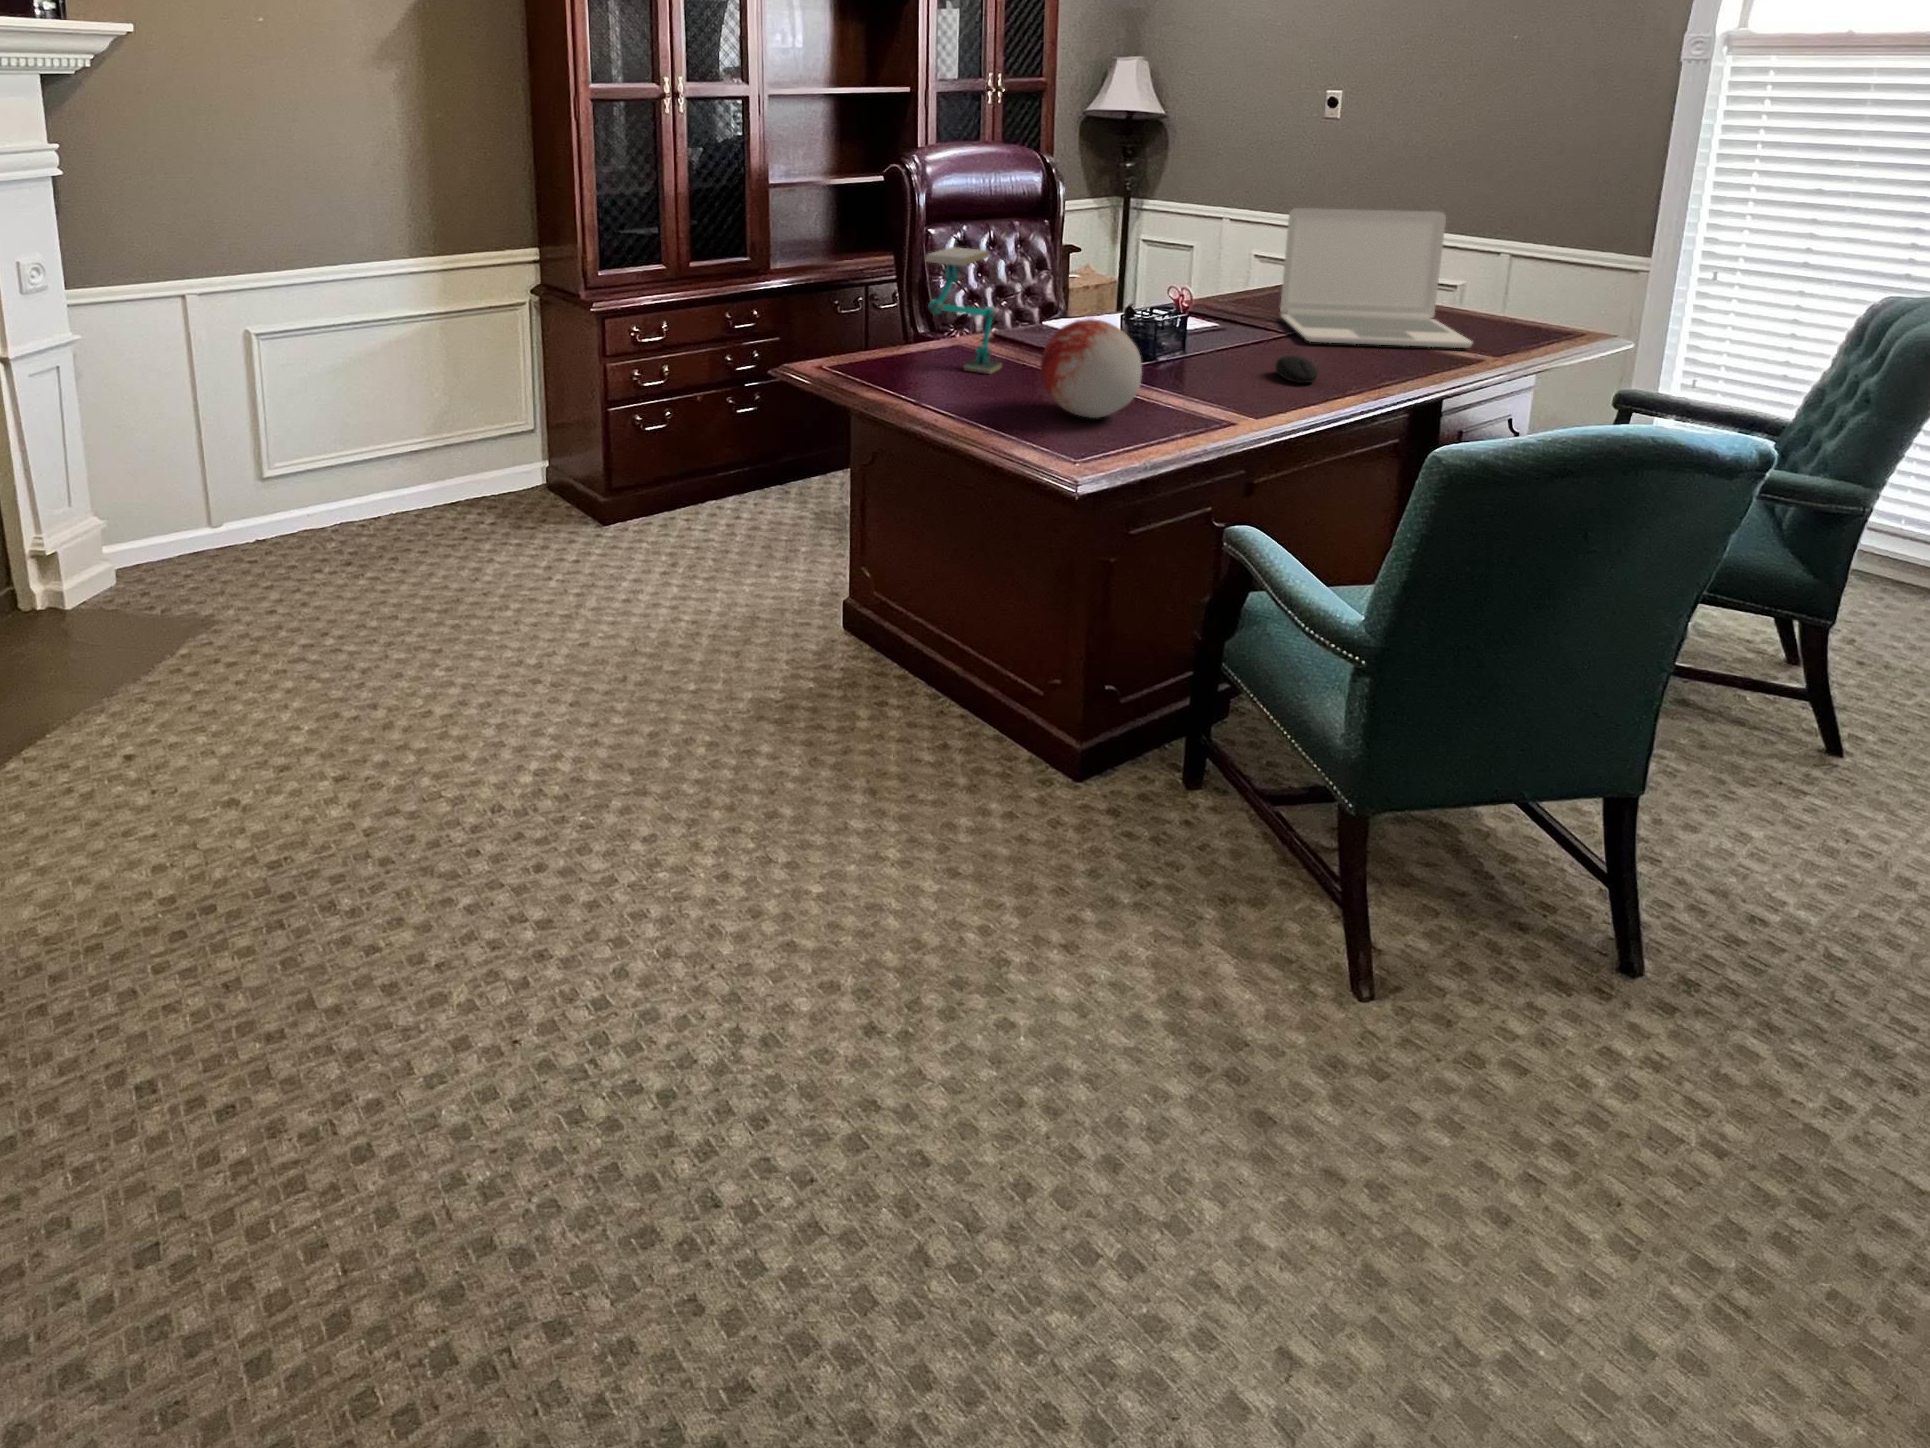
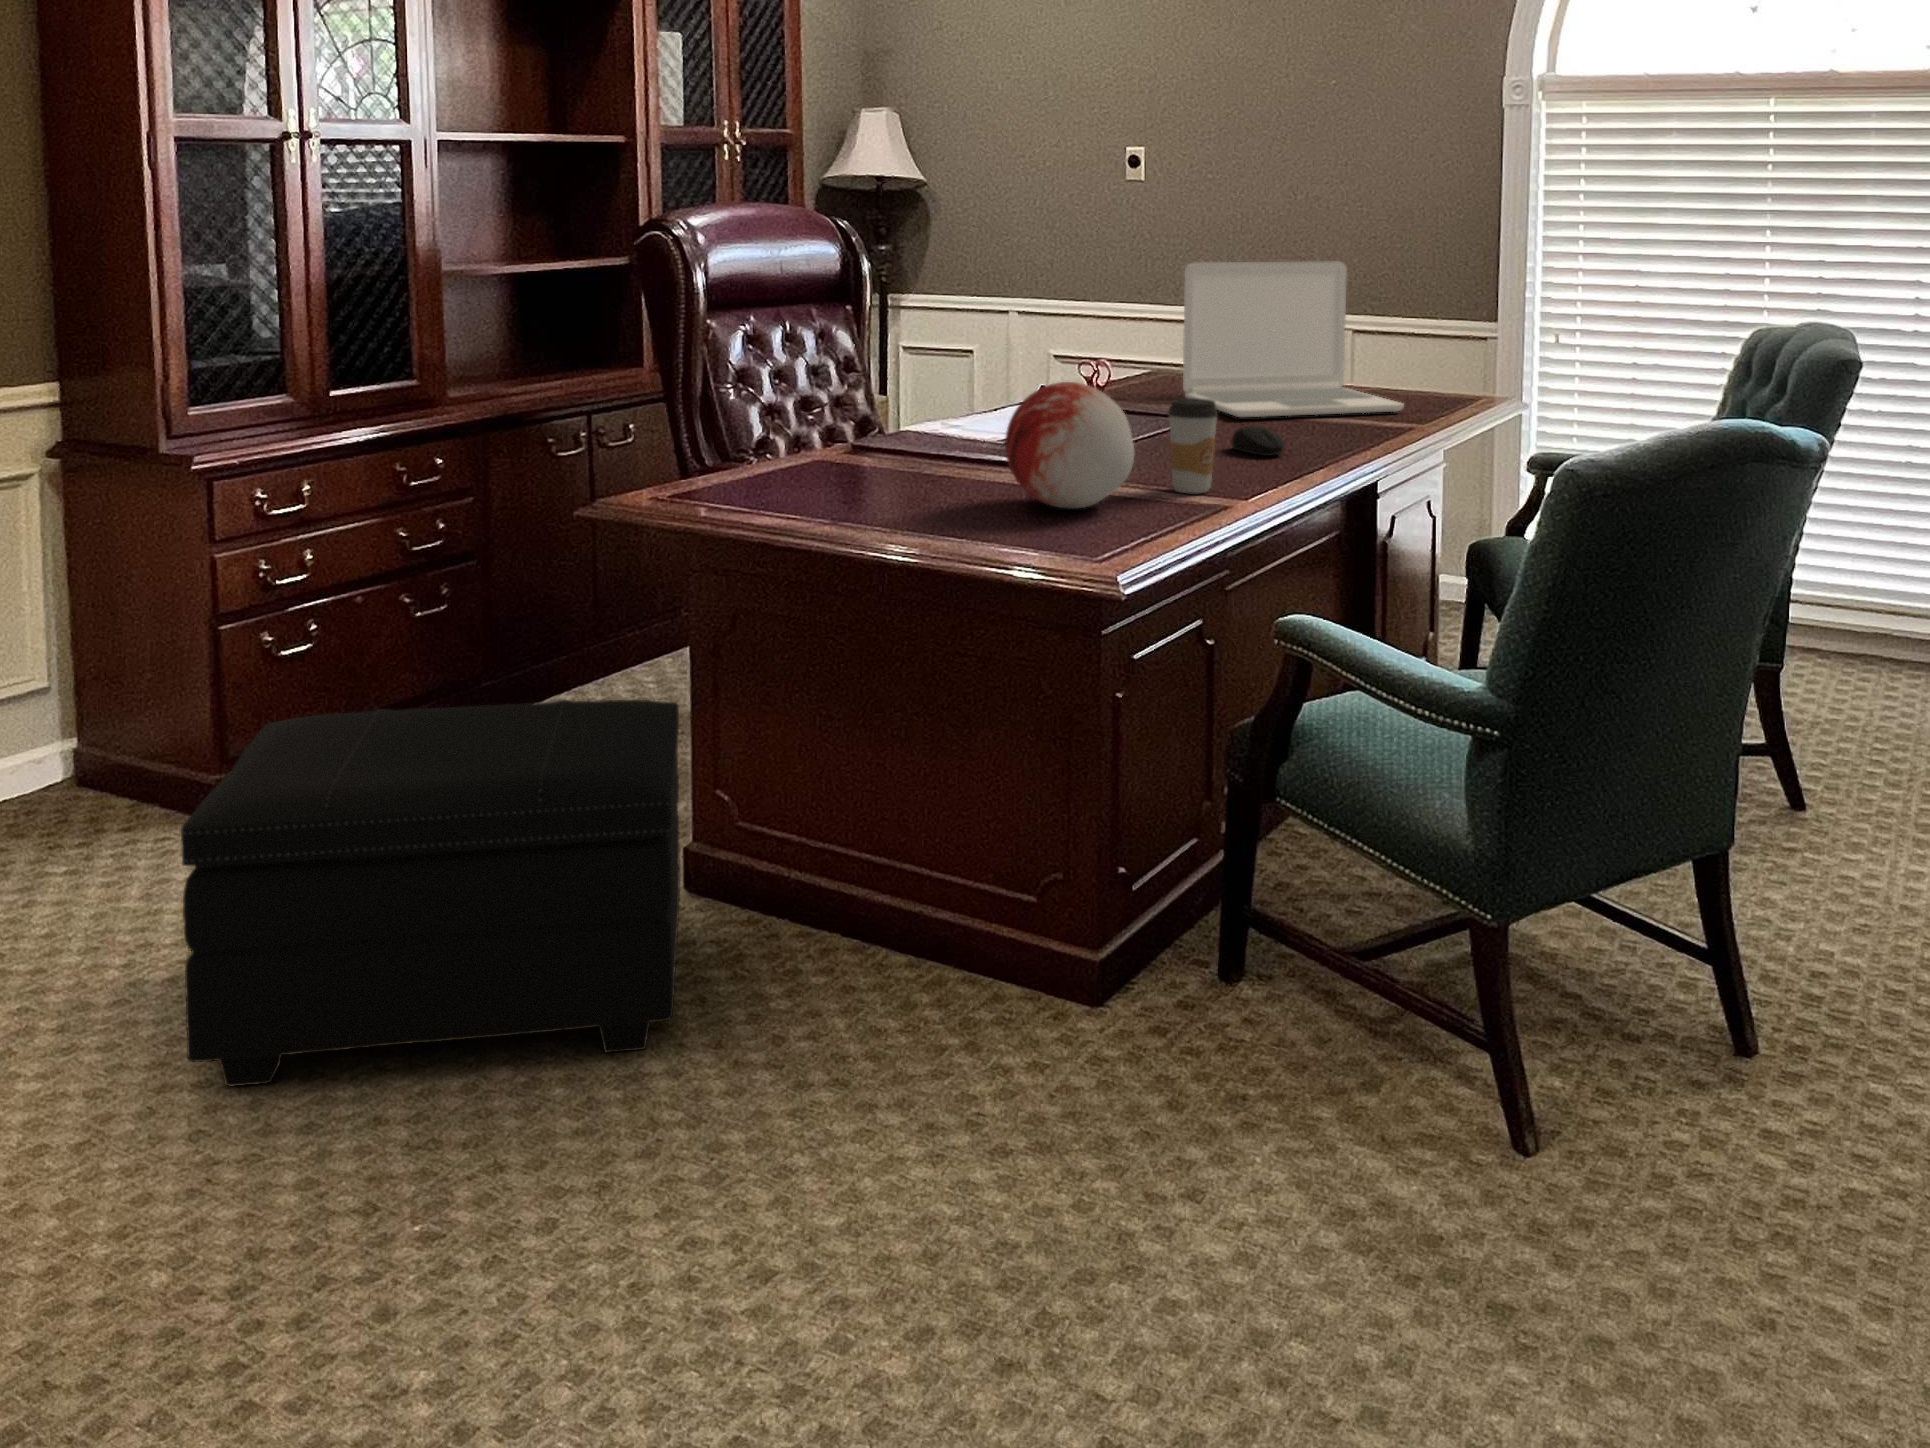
desk lamp: present [925,247,1002,374] -> none [833,307,912,479]
coffee cup: none [1186,337,1228,414] -> present [1168,398,1218,494]
footstool: none [503,483,828,735] -> present [181,700,680,1087]

